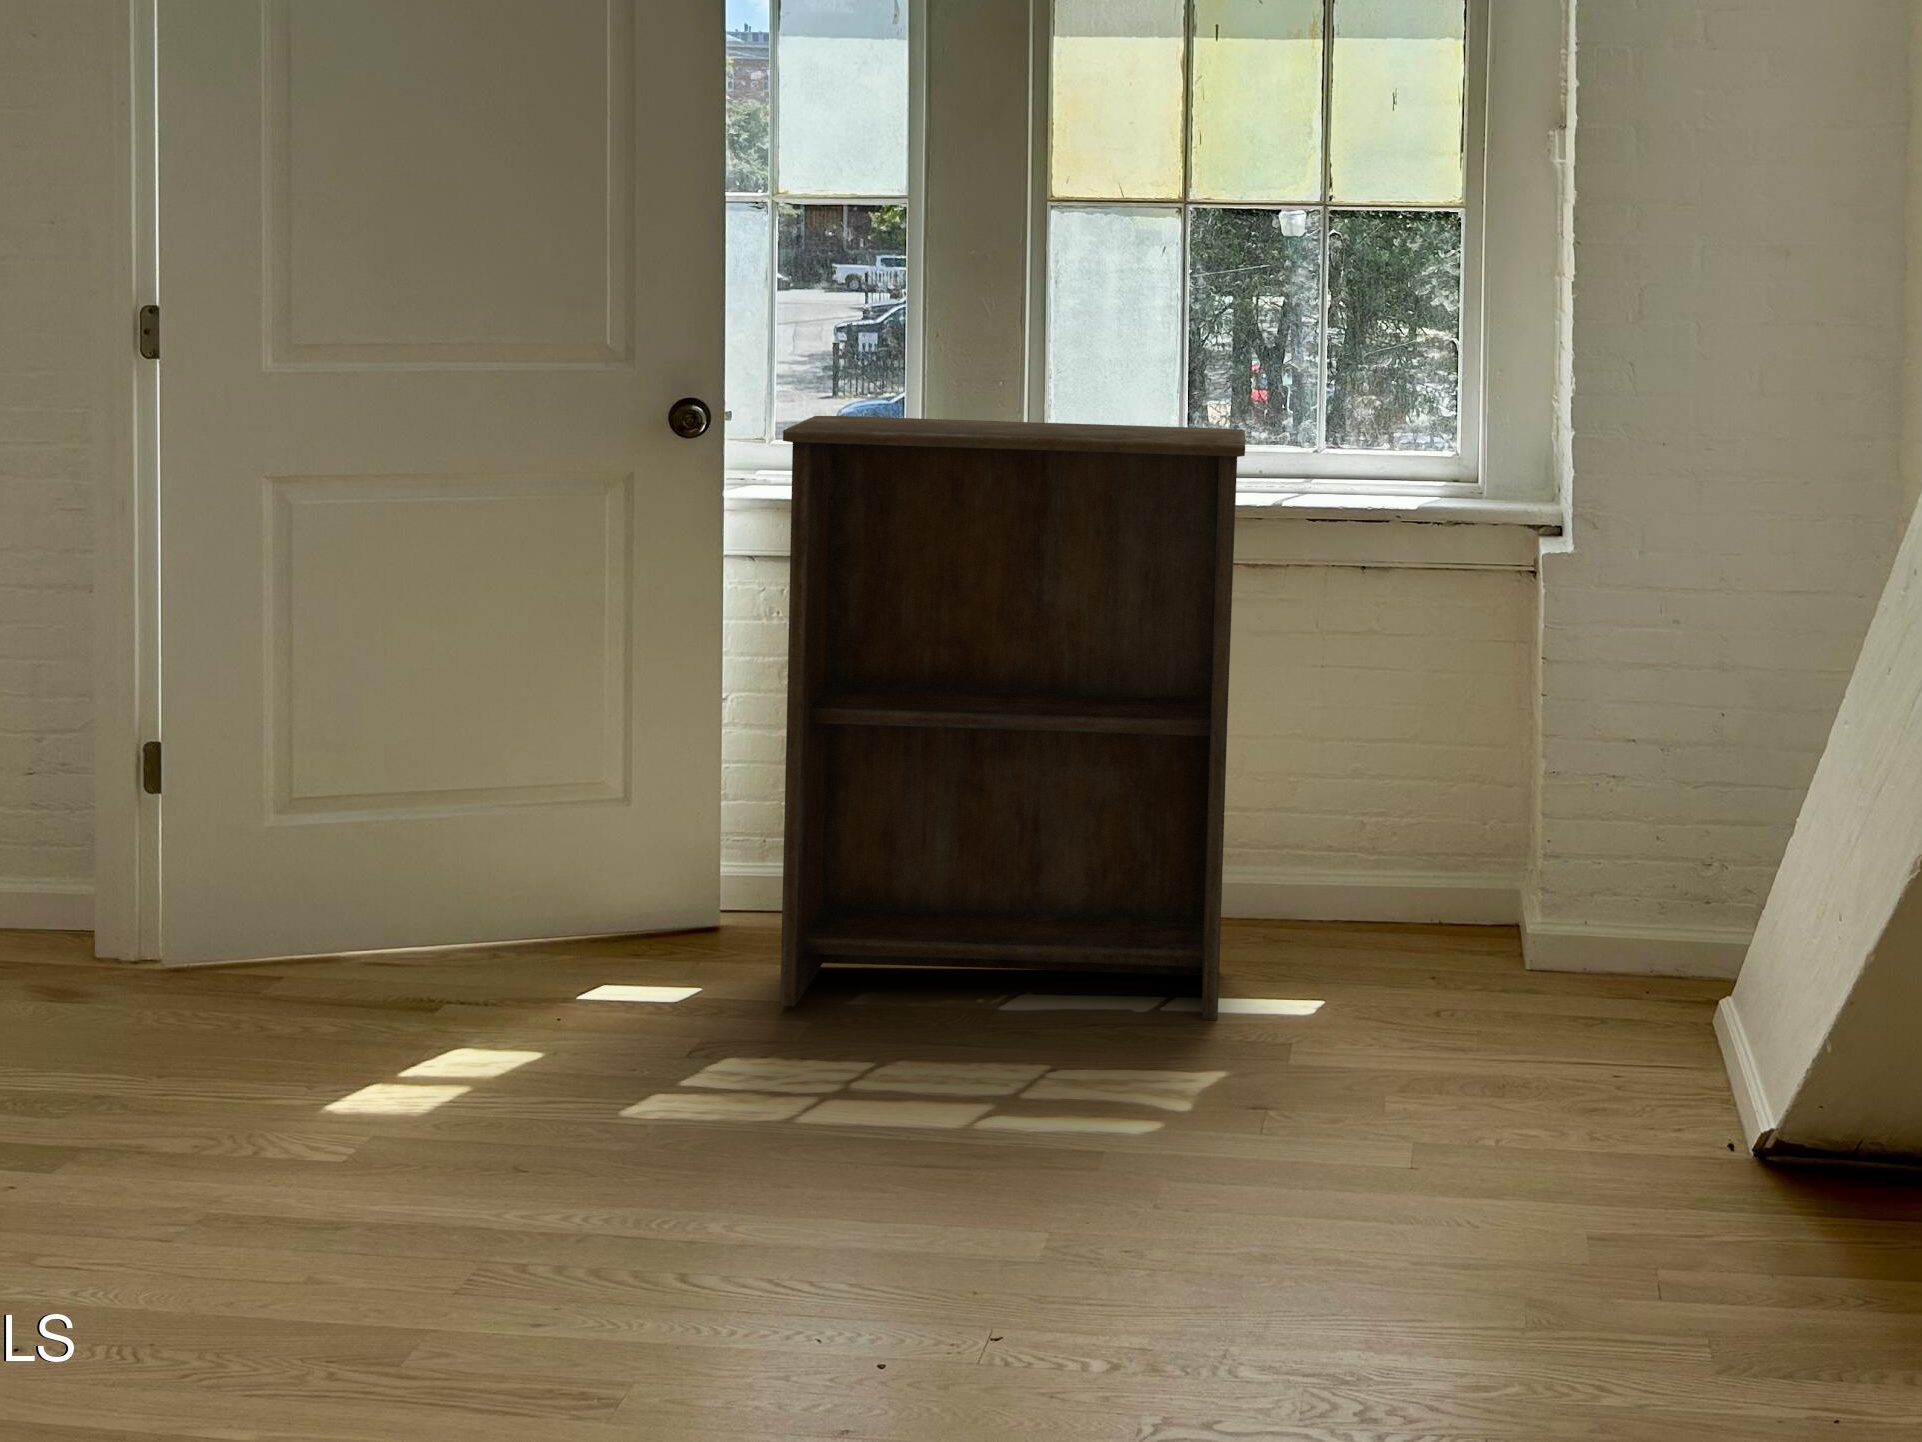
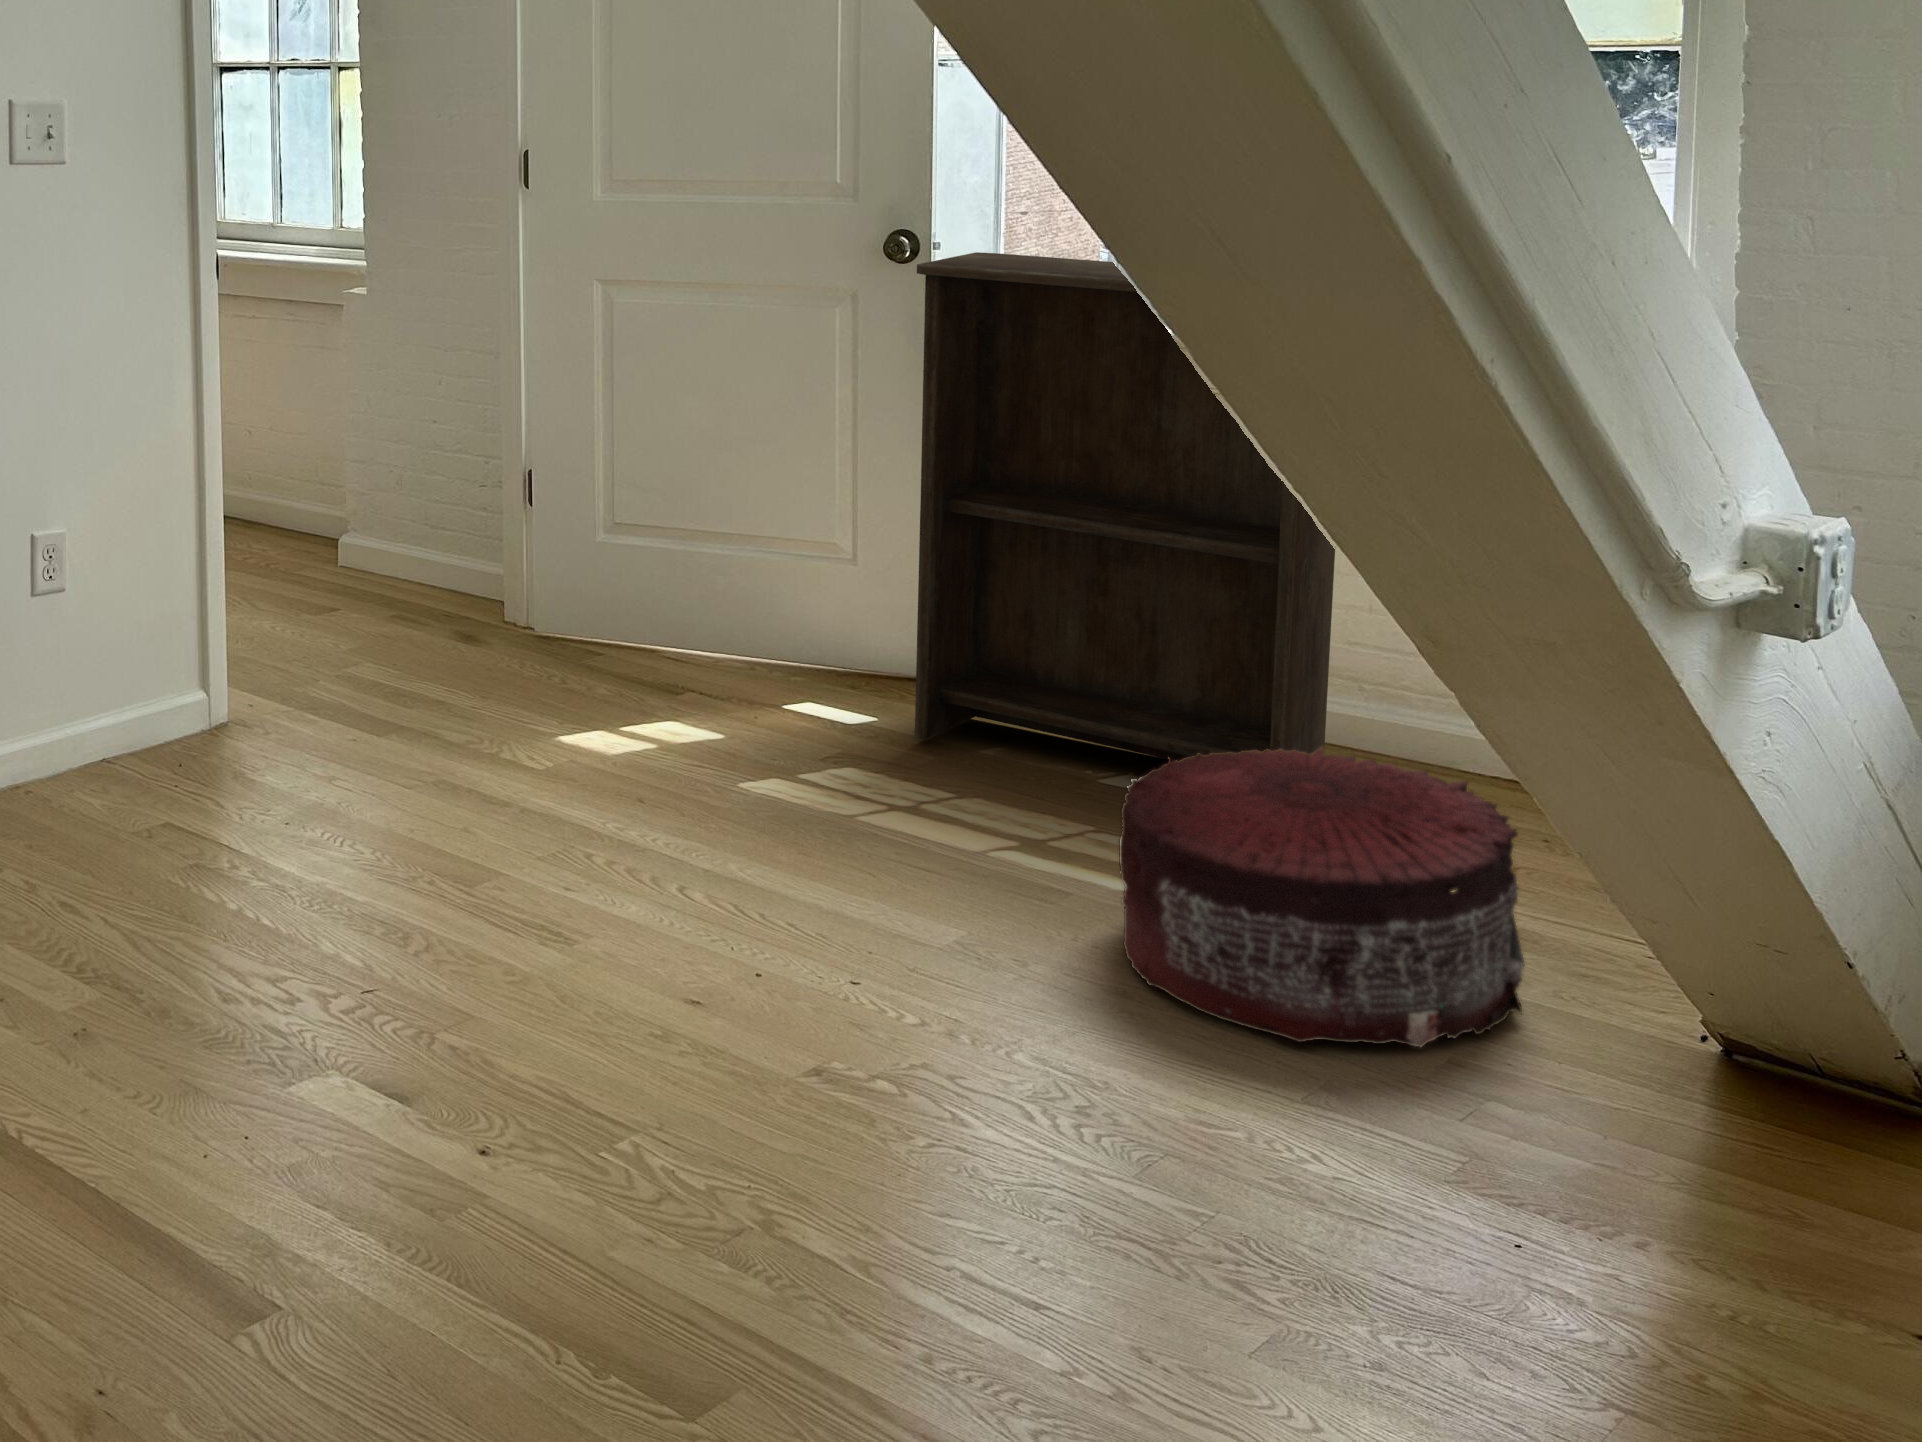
pouf: none [1187,928,1611,1278] -> present [1119,748,1524,1047]

